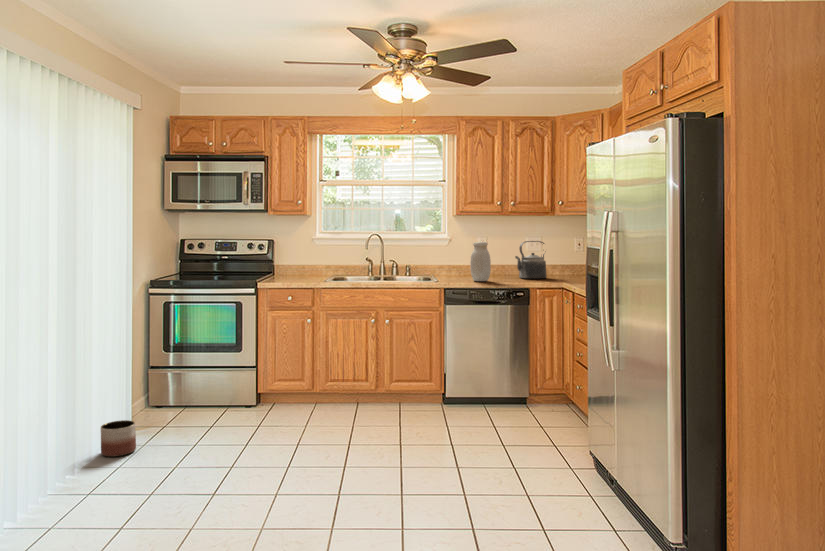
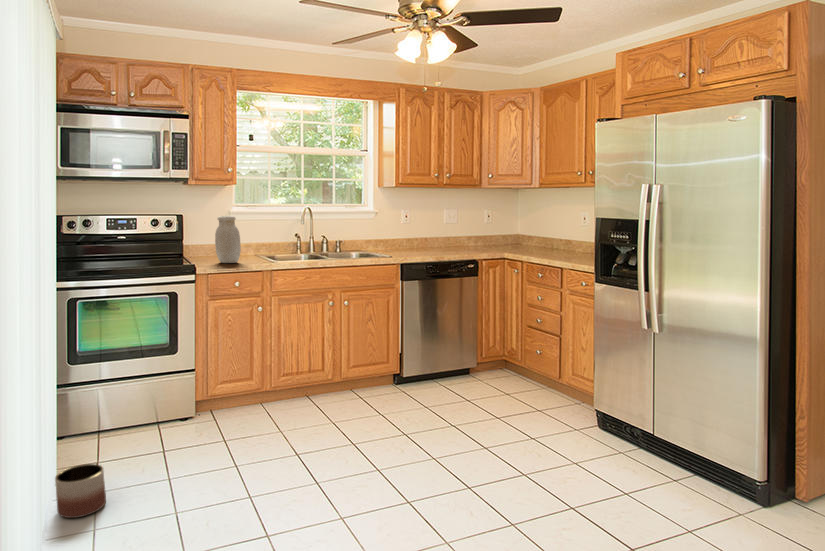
kettle: present [515,241,547,279] -> none [441,213,467,251]
jar: present [470,242,491,281] -> present [215,216,241,263]

